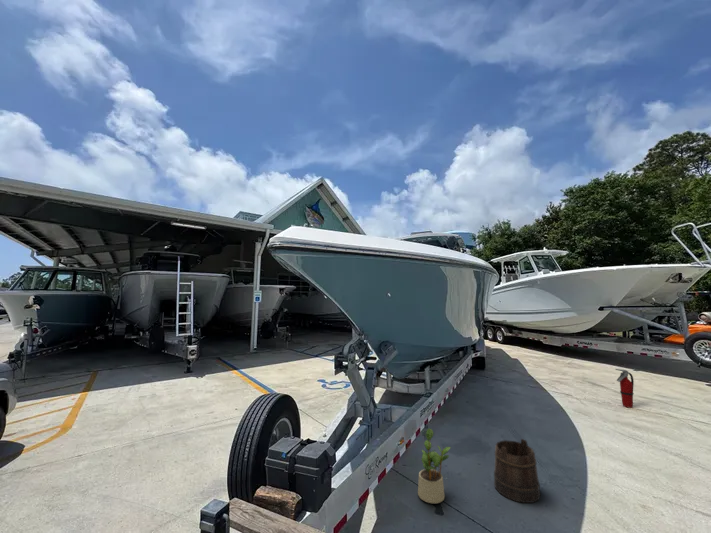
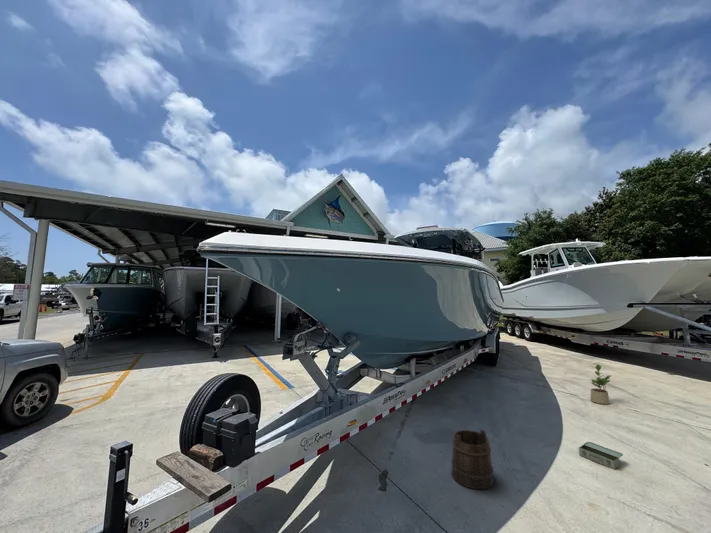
fire extinguisher: present [616,369,634,408] -> none [624,368,645,410]
potted plant: present [418,428,450,503] -> present [591,364,611,404]
toolbox: none [602,443,644,469] -> present [579,442,623,469]

